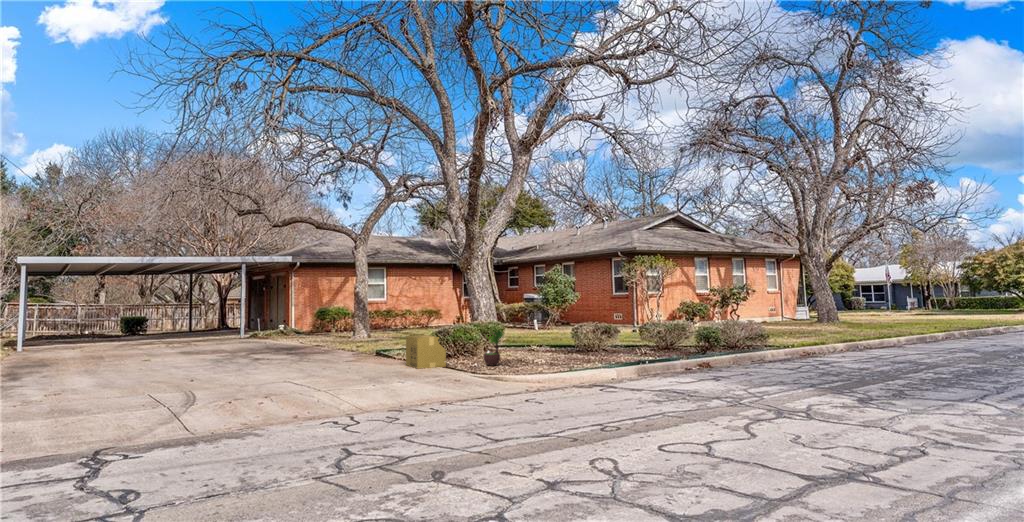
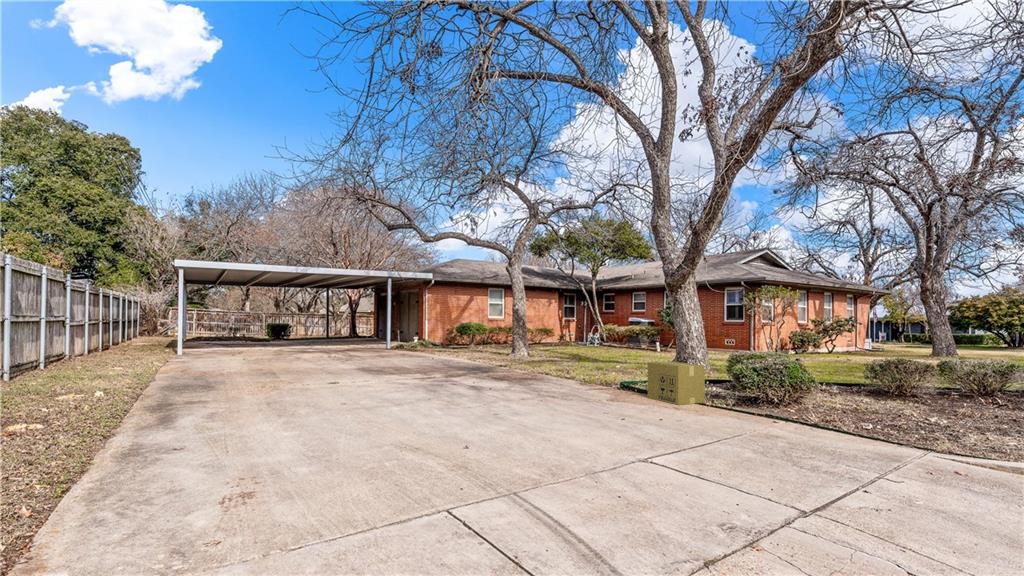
potted tree: present [483,330,503,366] -> none [749,355,782,404]

